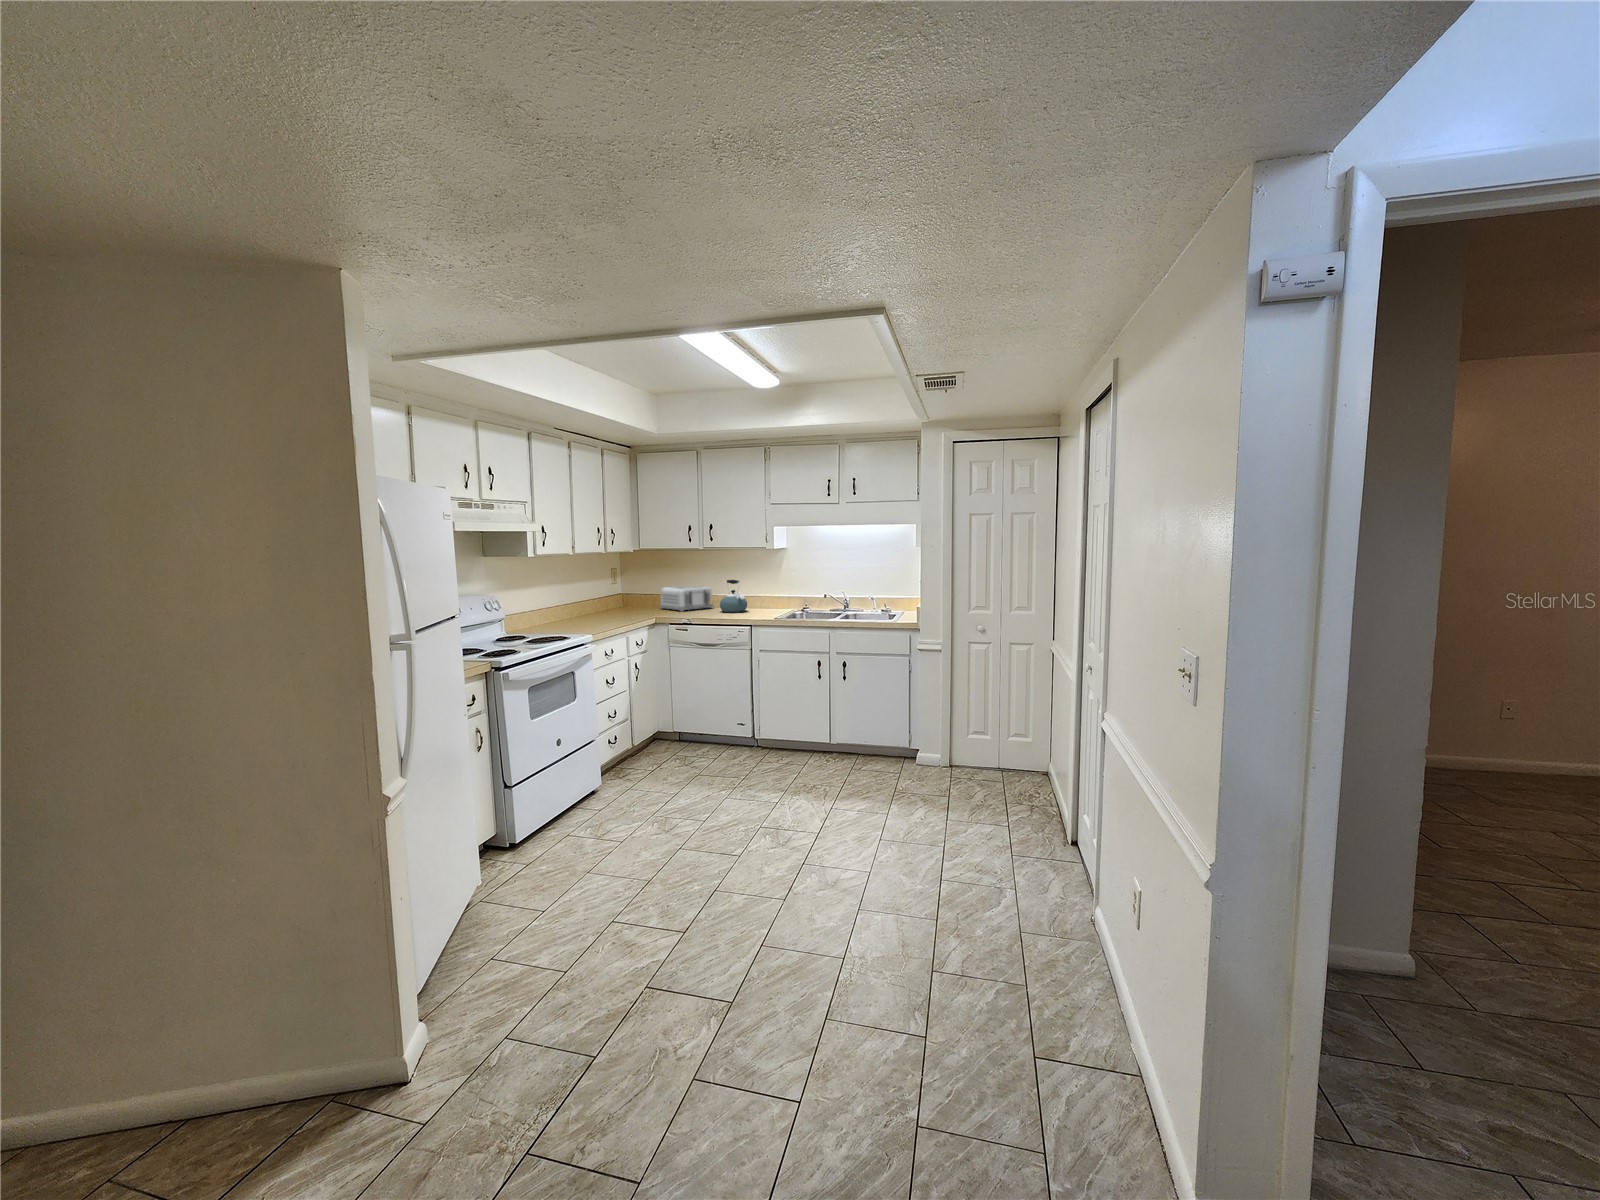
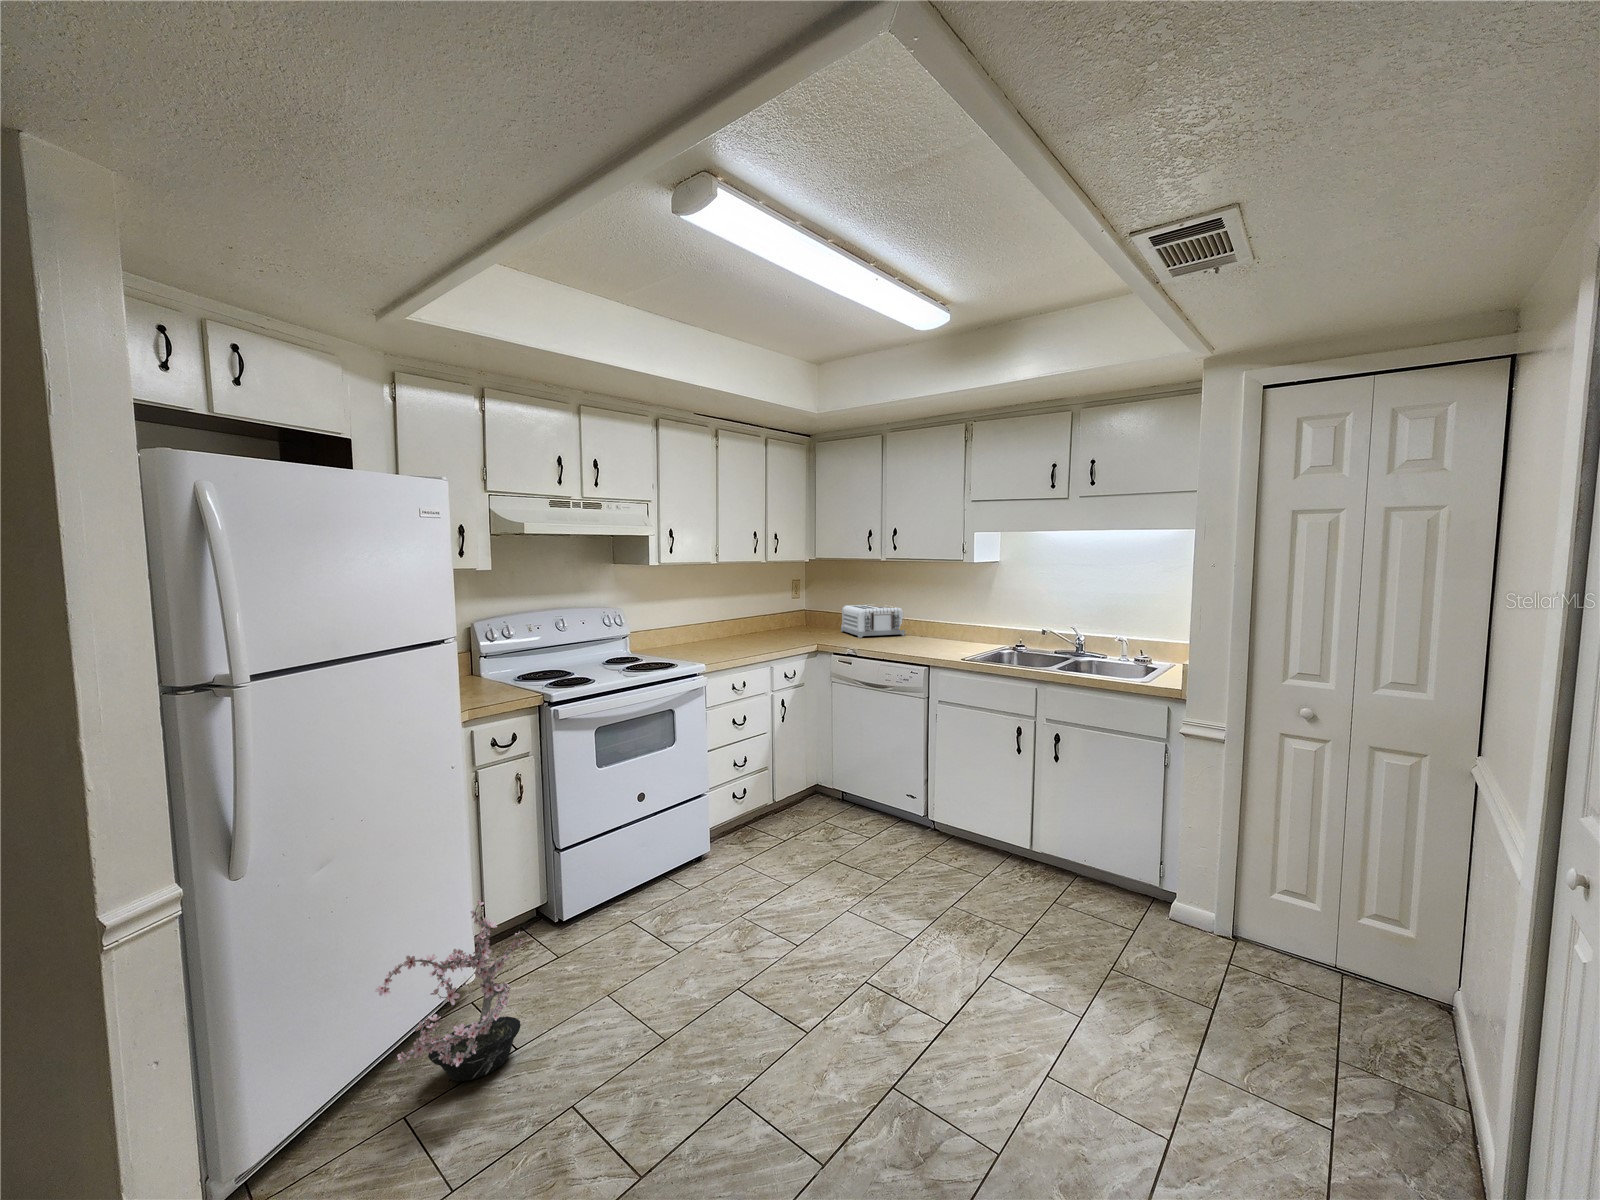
kettle: present [720,580,747,613] -> none [905,601,942,644]
potted plant: none [453,810,548,944] -> present [375,899,524,1081]

